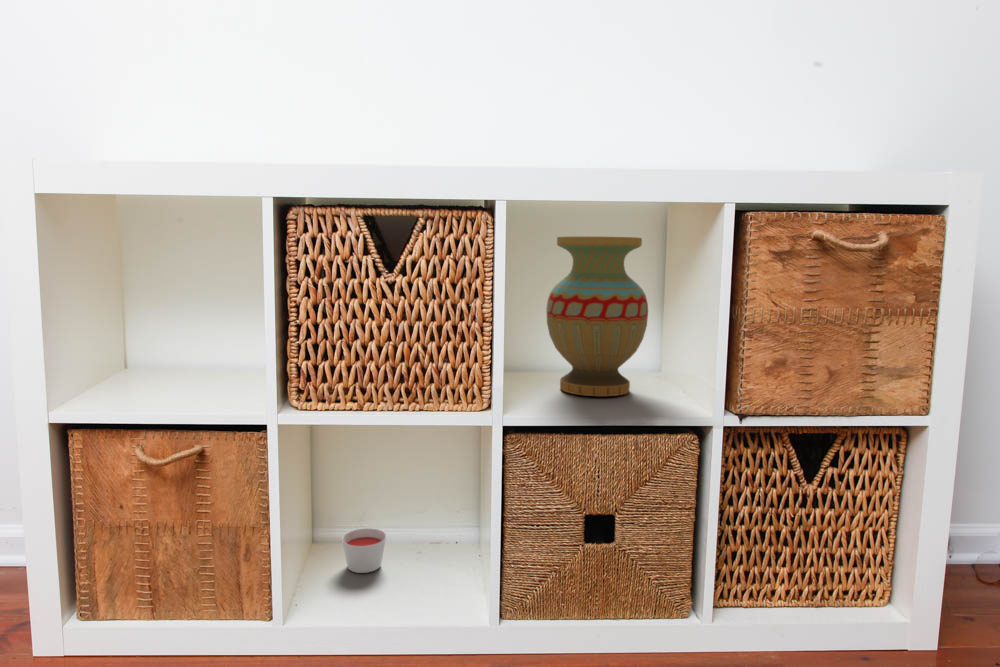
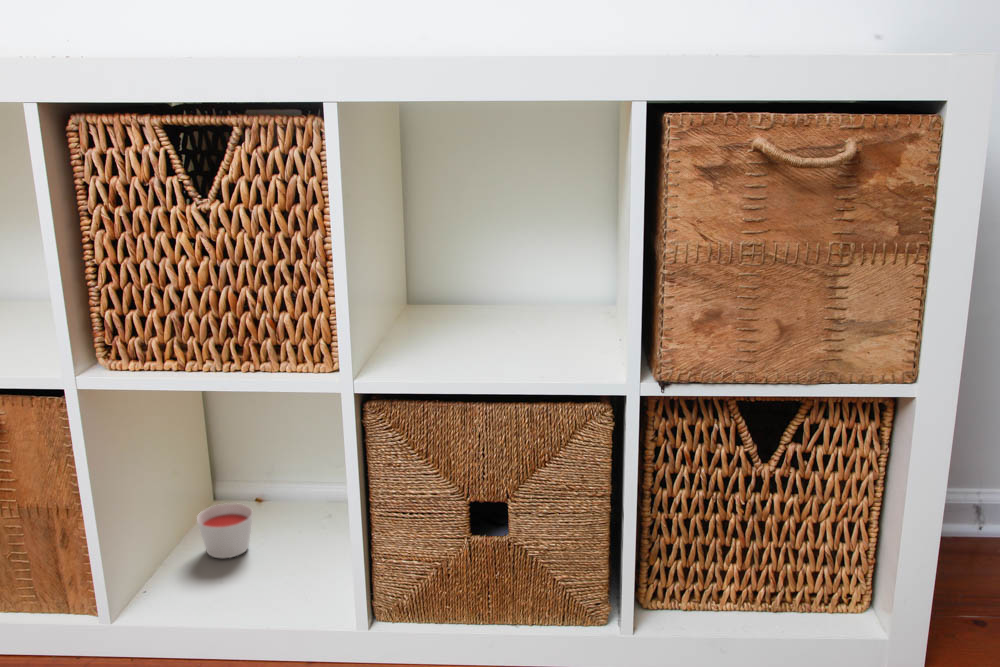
vase: present [546,236,648,396] -> none [435,133,569,348]

